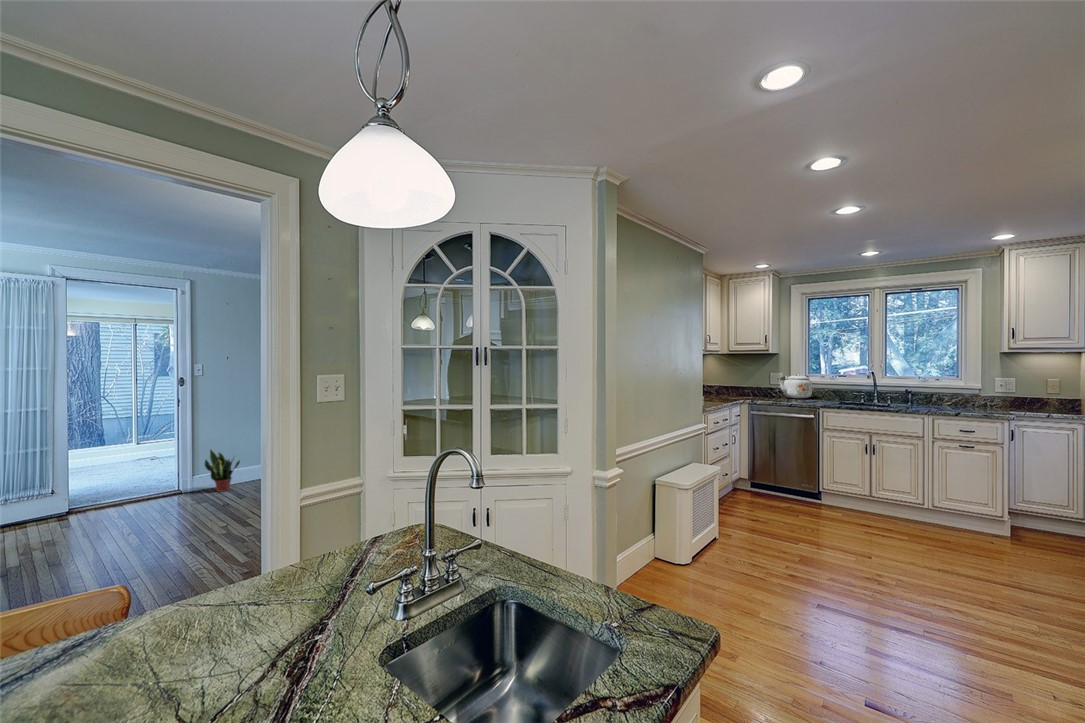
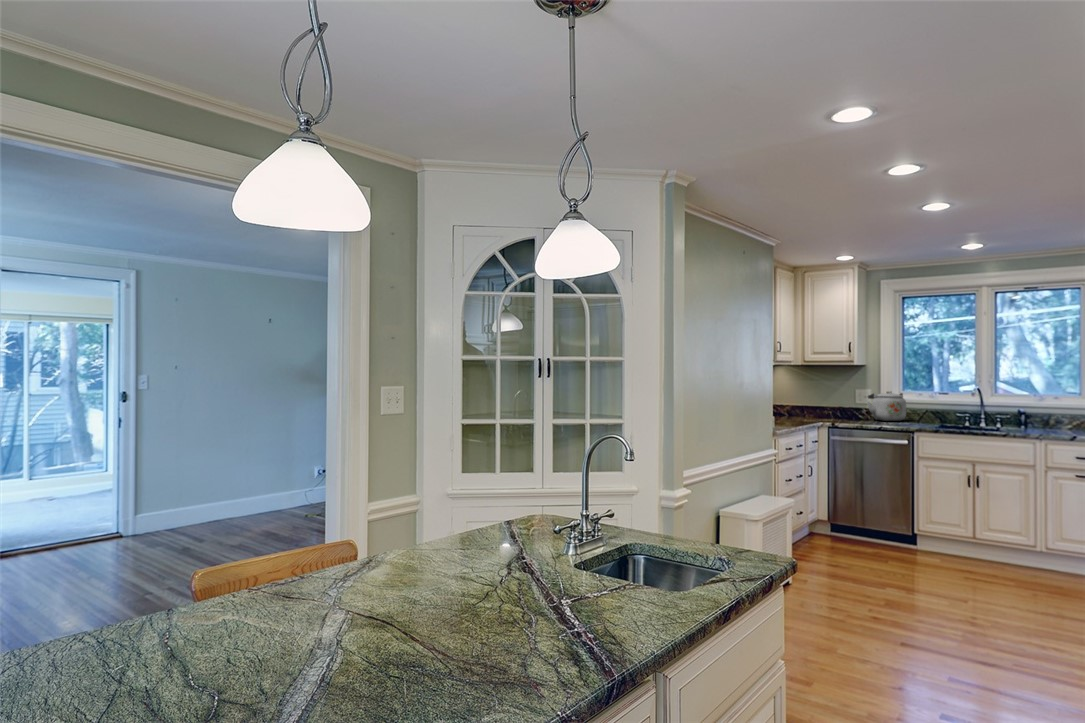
potted plant: present [205,450,240,492] -> none [153,481,195,535]

